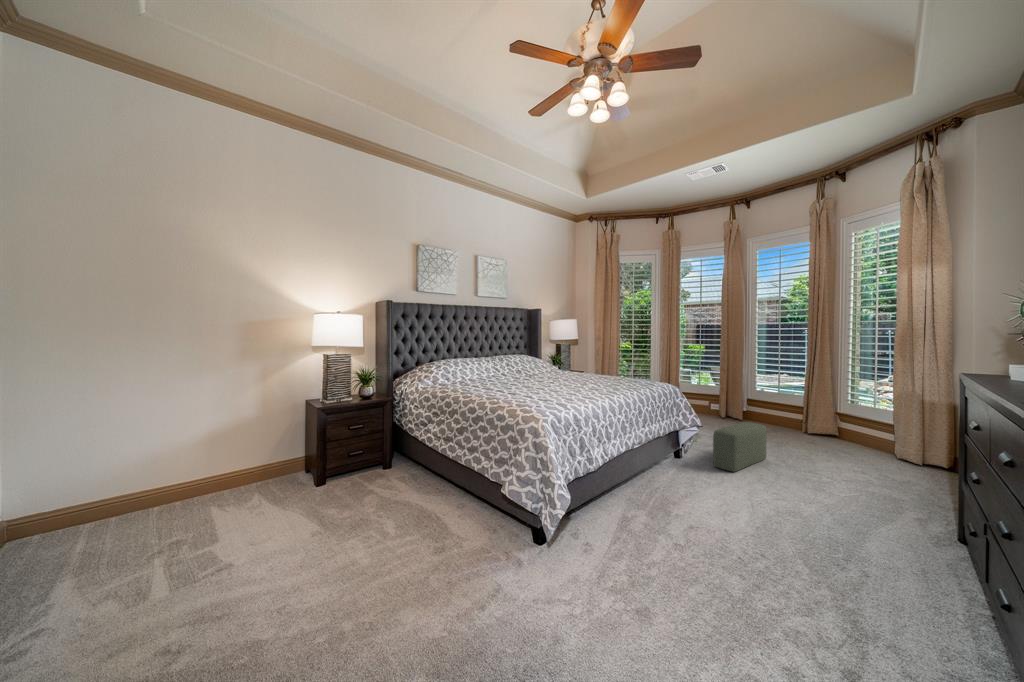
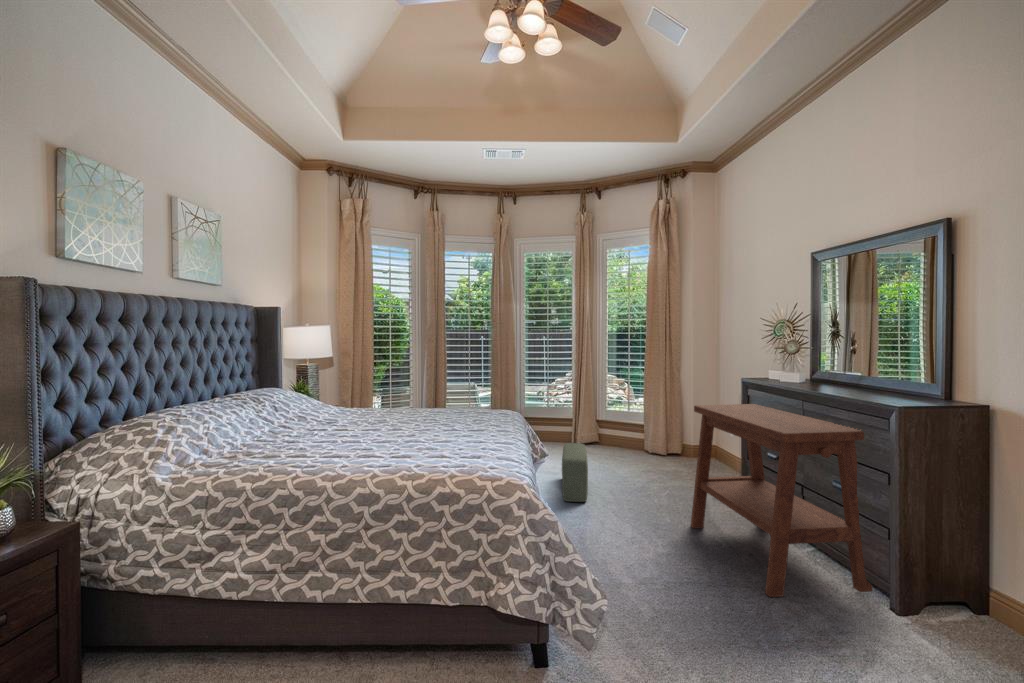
side table: none [801,392,984,651] -> present [691,404,873,597]

